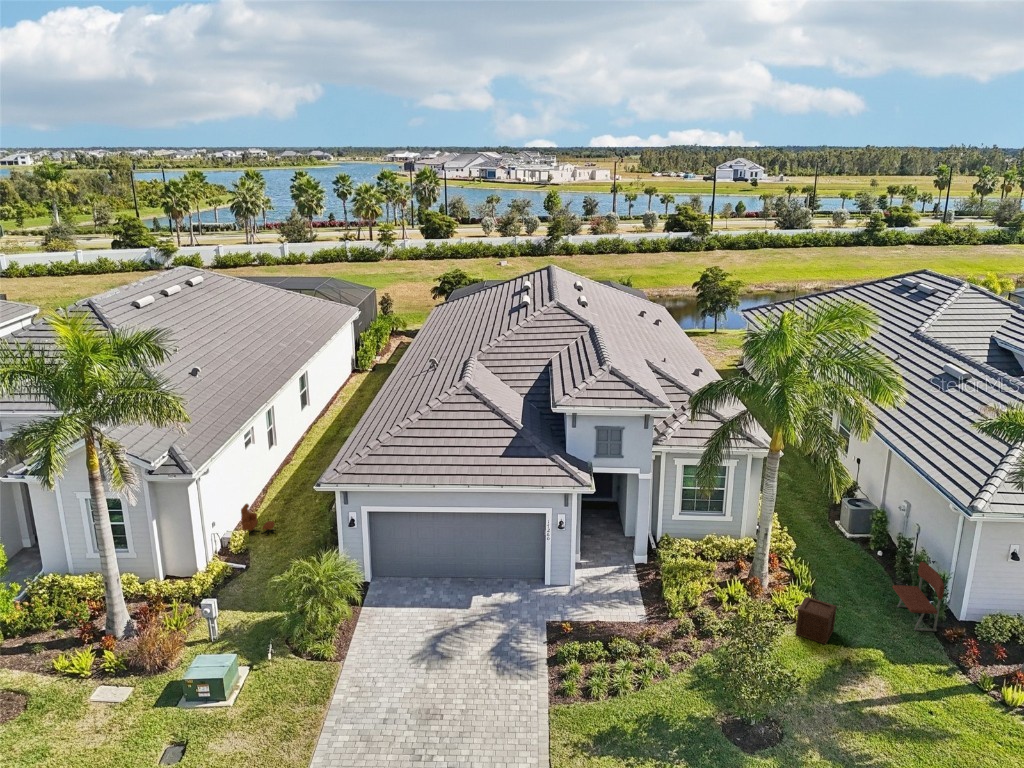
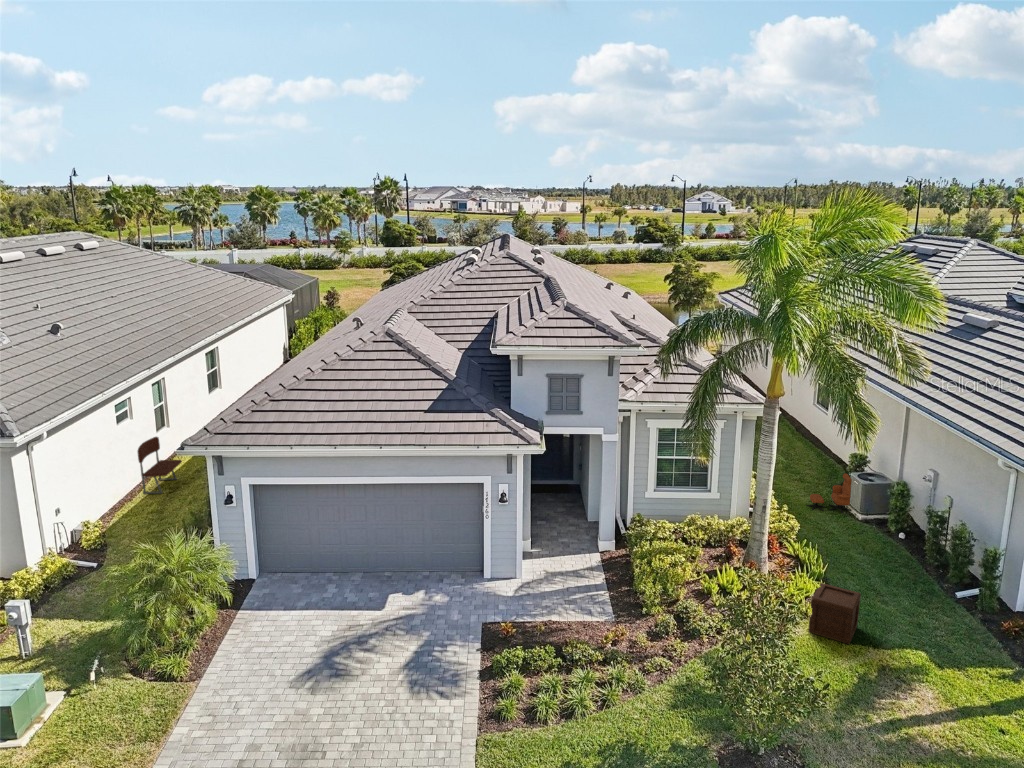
lounge chair: present [241,504,275,536] -> present [806,473,852,513]
bench: present [893,562,944,631] -> present [138,437,182,494]

